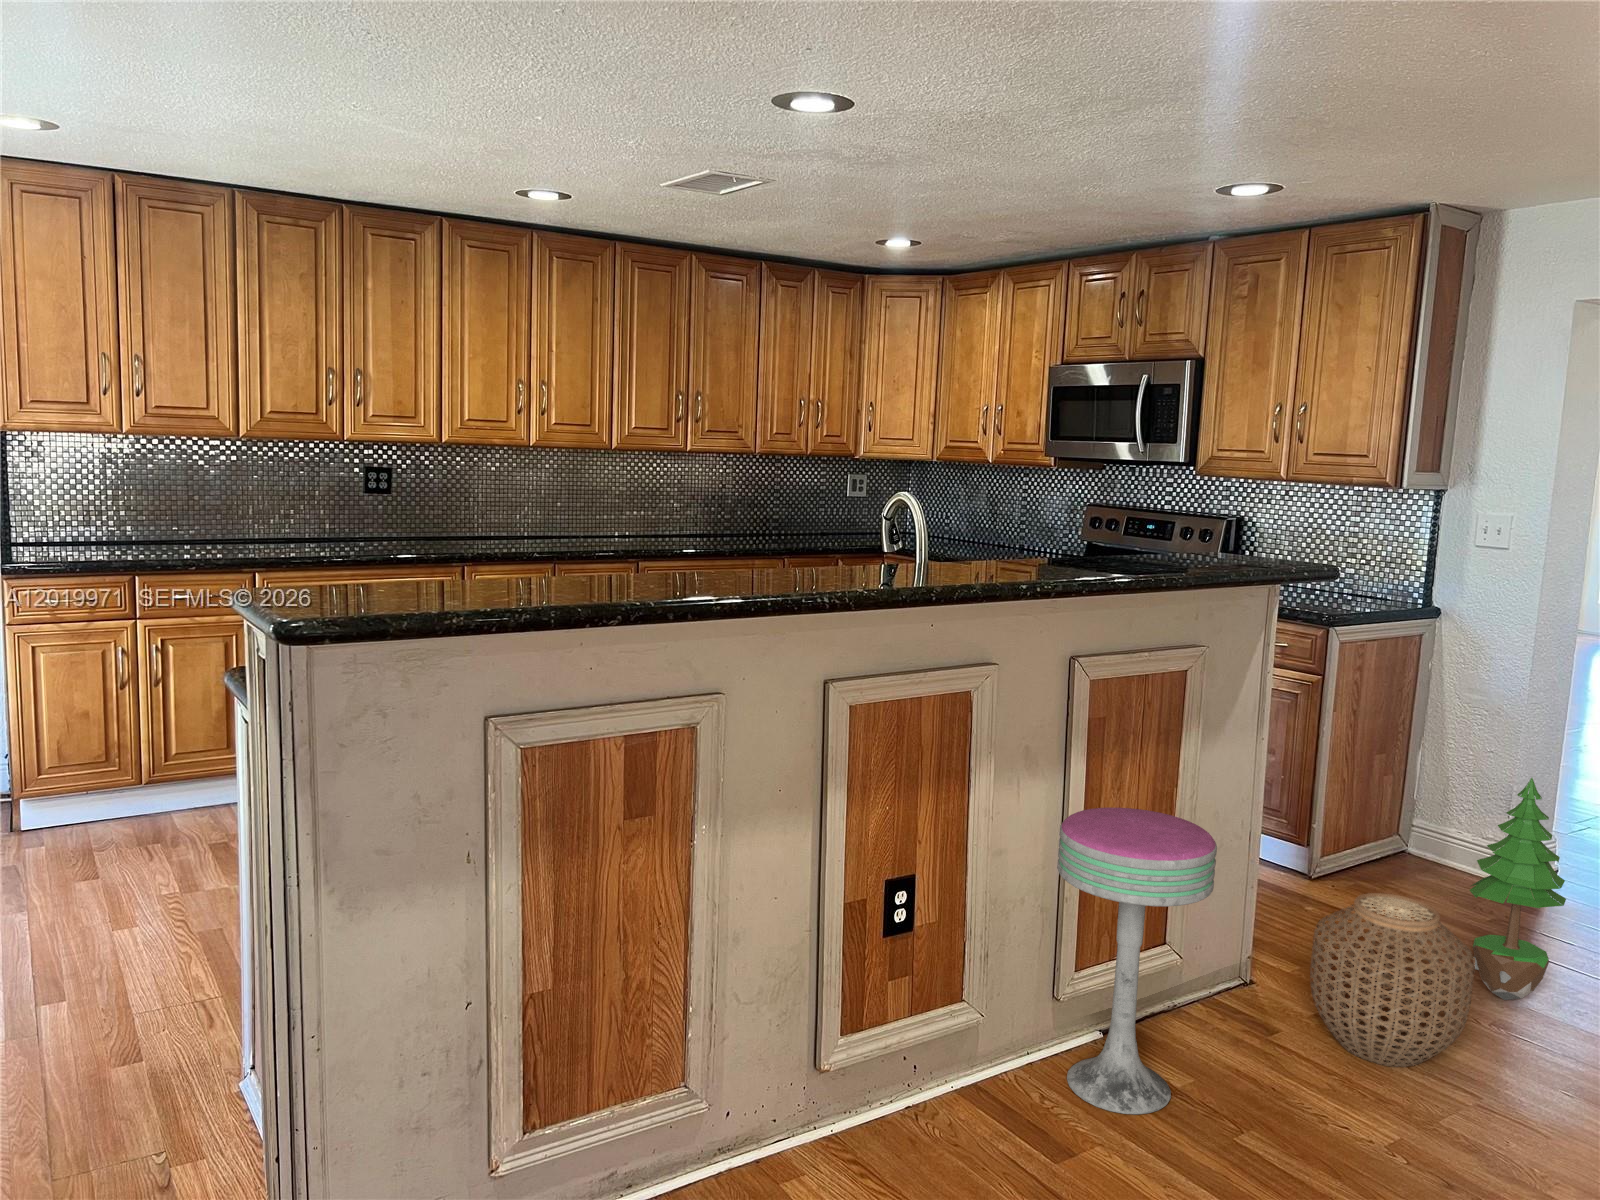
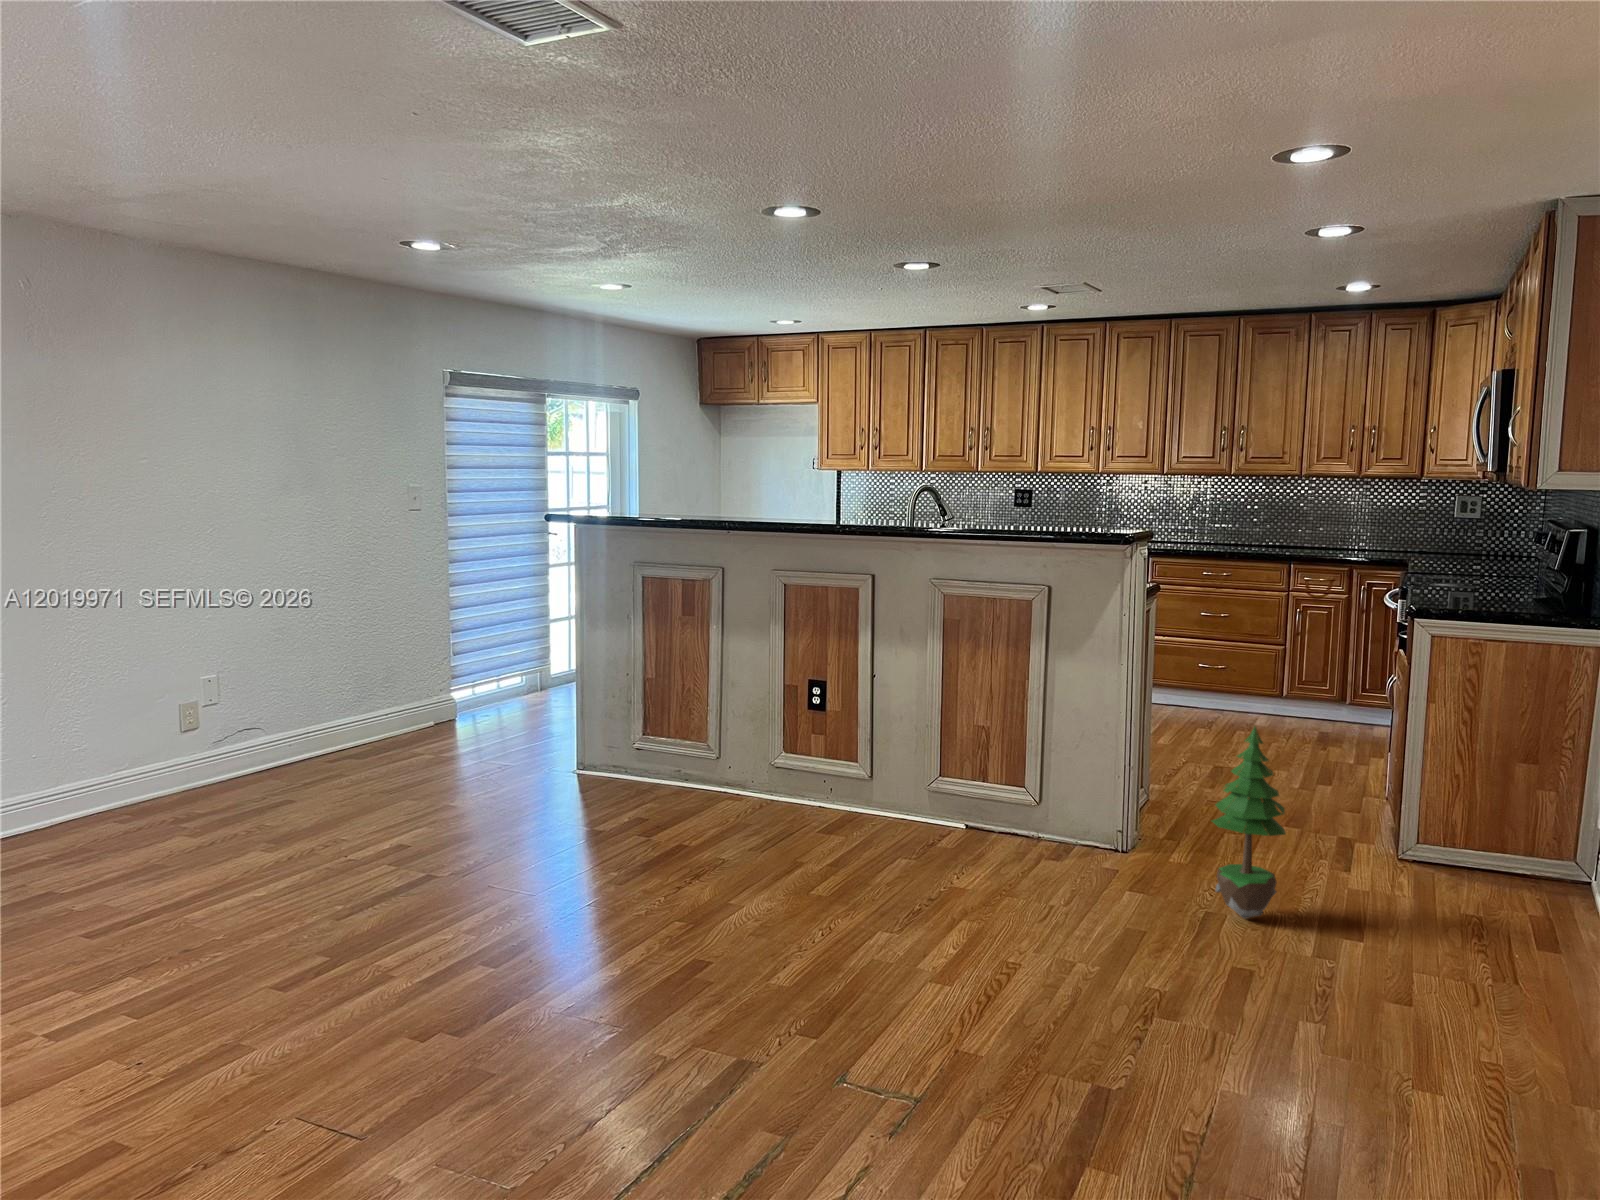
bar stool: present [1057,808,1217,1114] -> none [865,671,953,844]
woven basket: present [1310,893,1475,1067] -> none [1023,774,1131,895]

